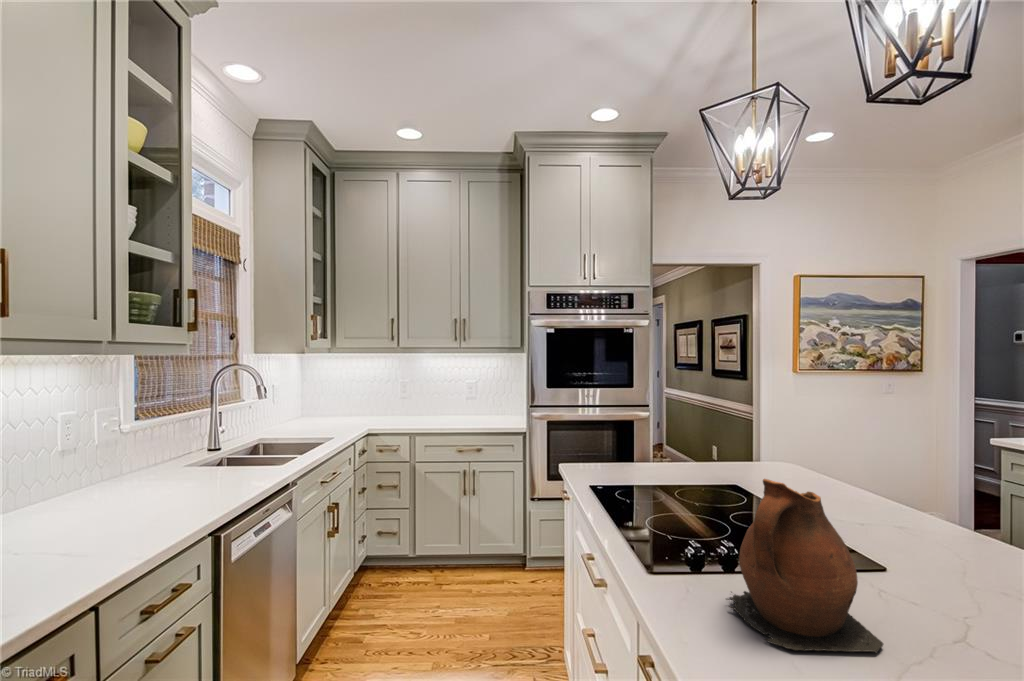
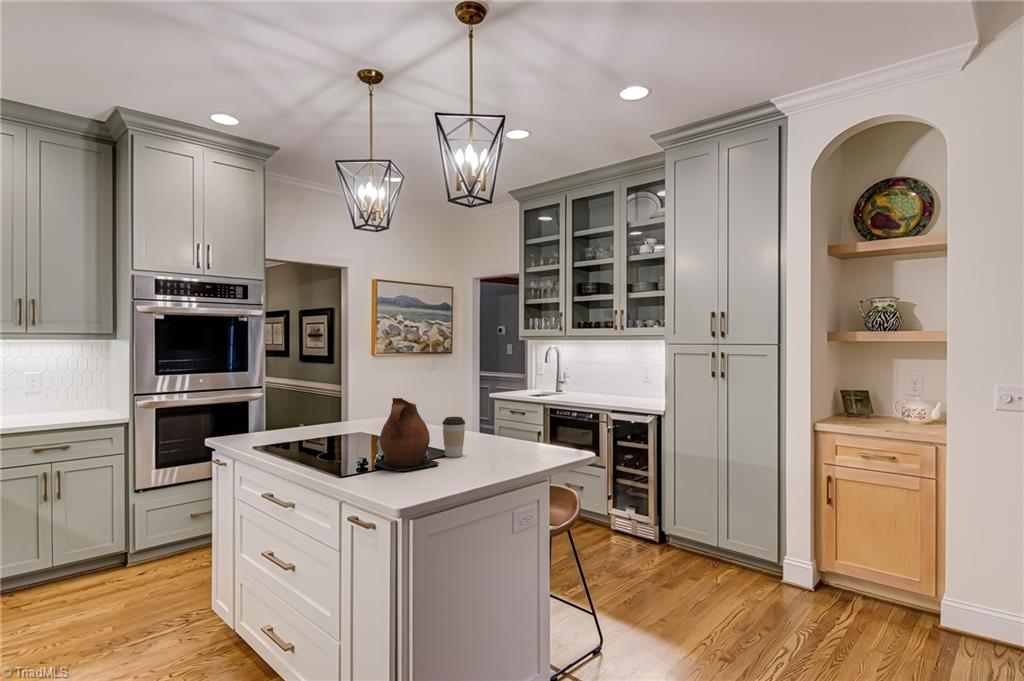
coffee cup: none [894,528,961,630] -> present [442,417,465,457]

